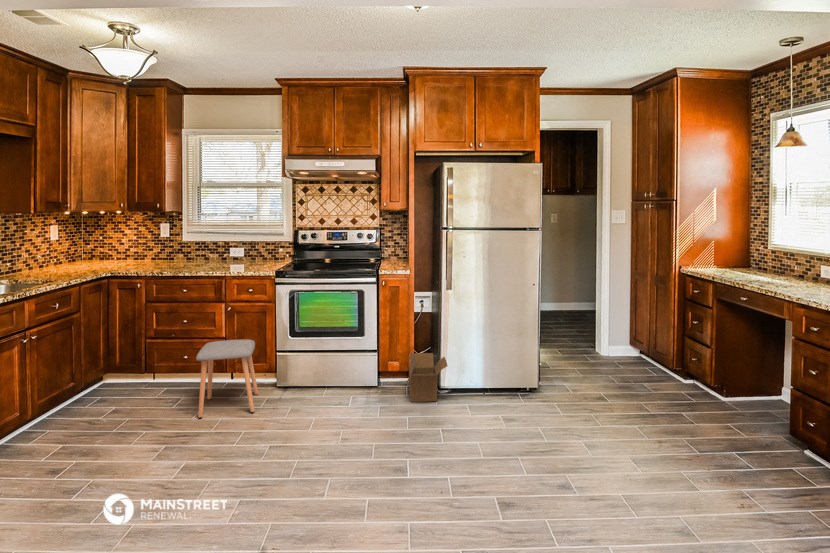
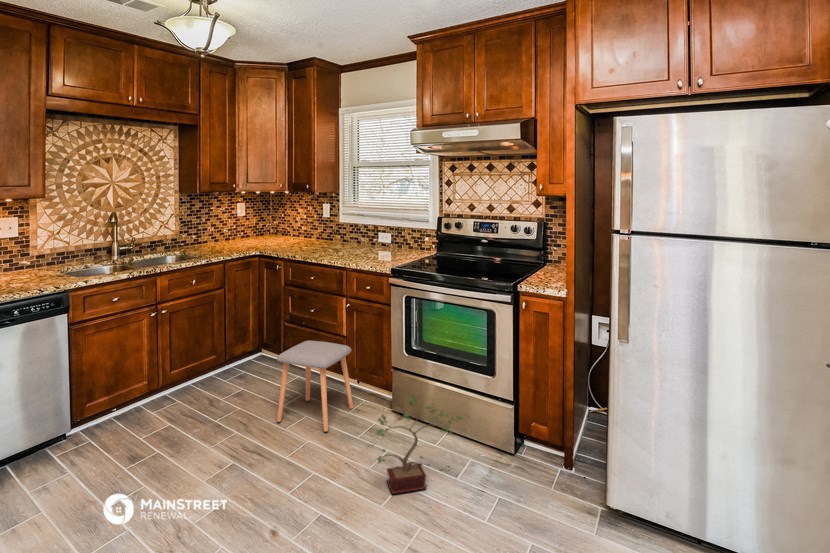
potted plant: none [330,352,384,428] -> present [376,395,463,494]
cardboard box: present [409,353,447,402] -> none [505,409,578,494]

